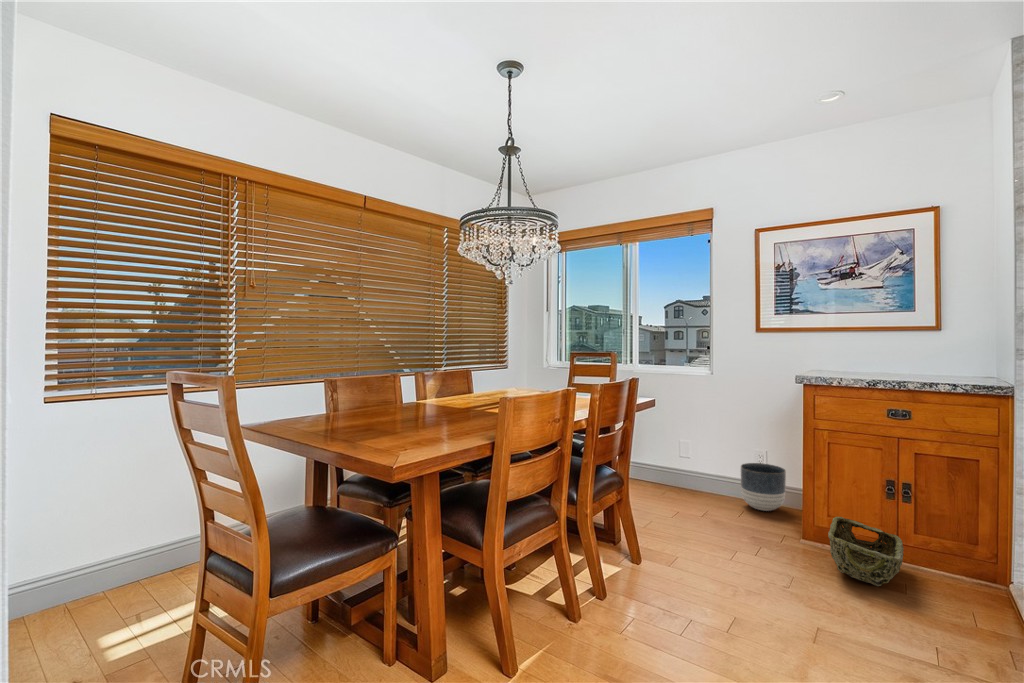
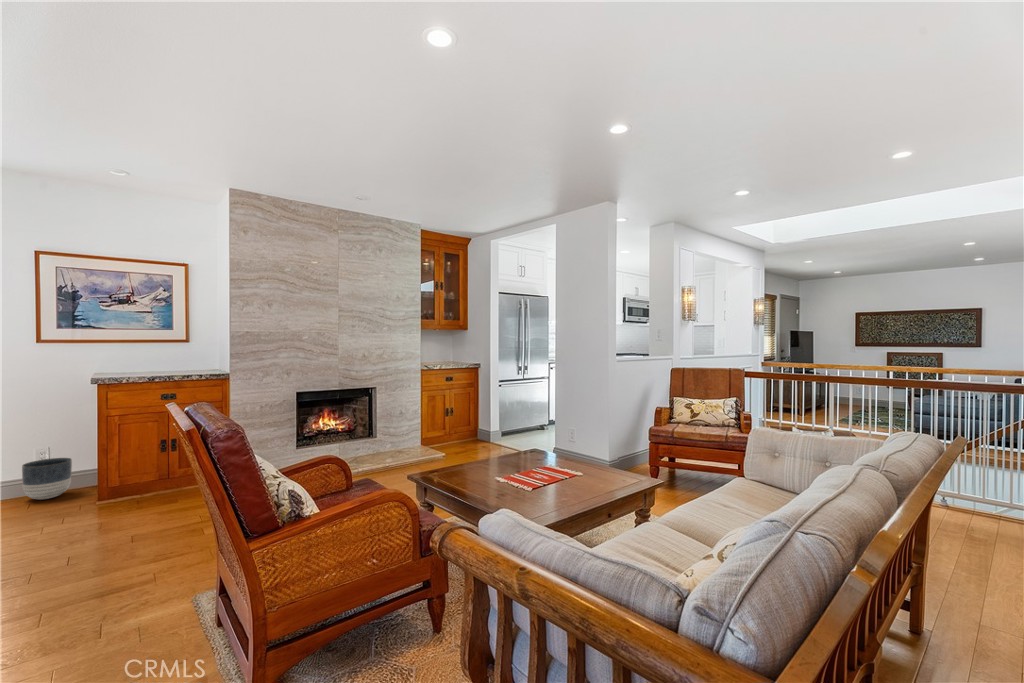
woven basket: present [828,517,904,586] -> none [124,475,177,509]

